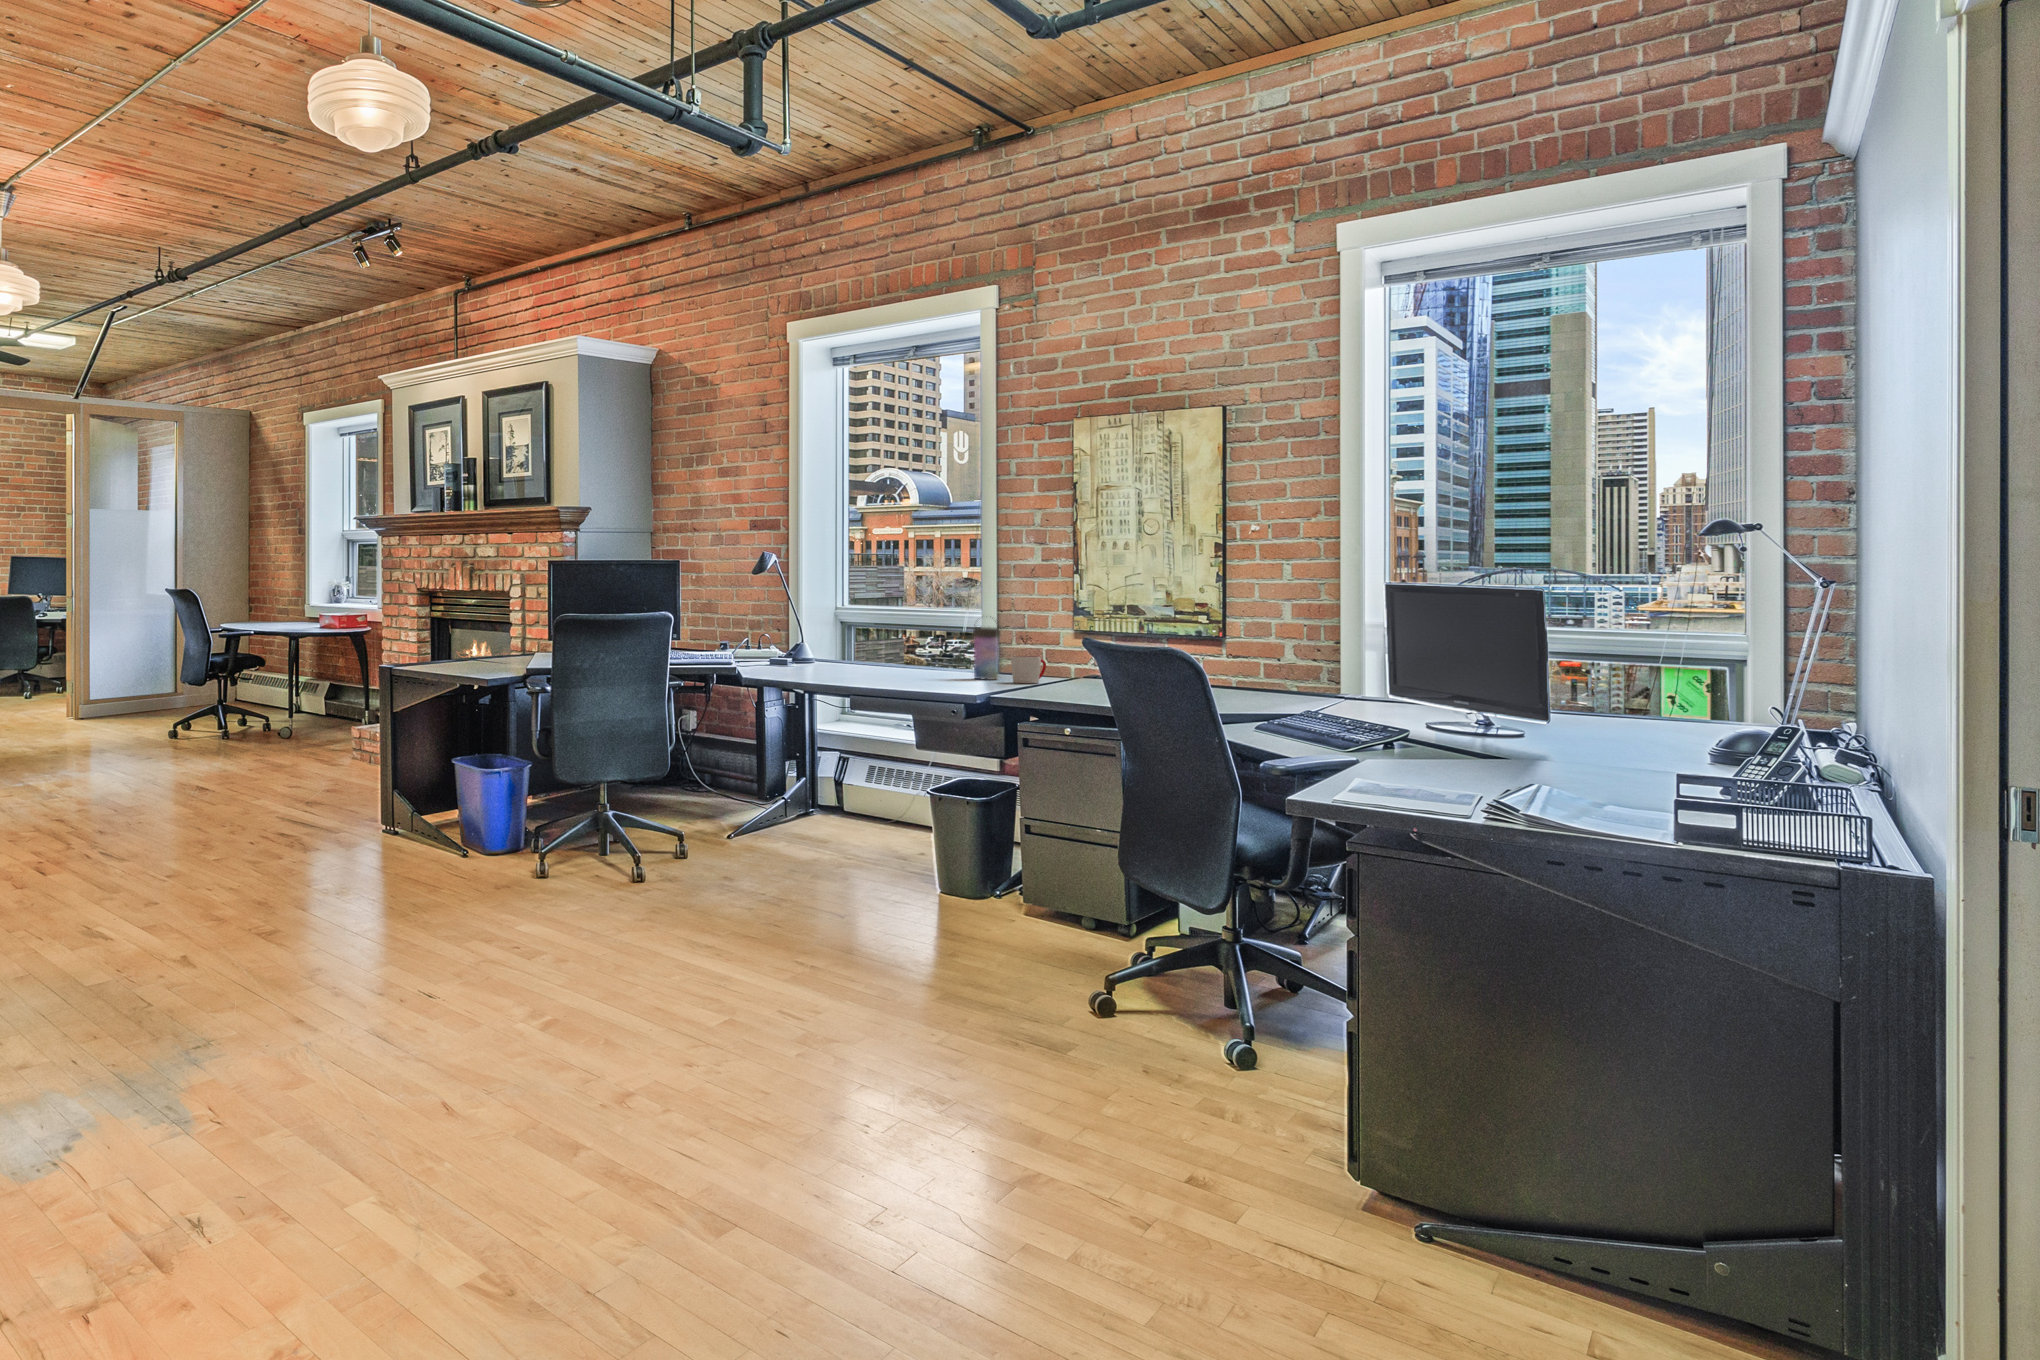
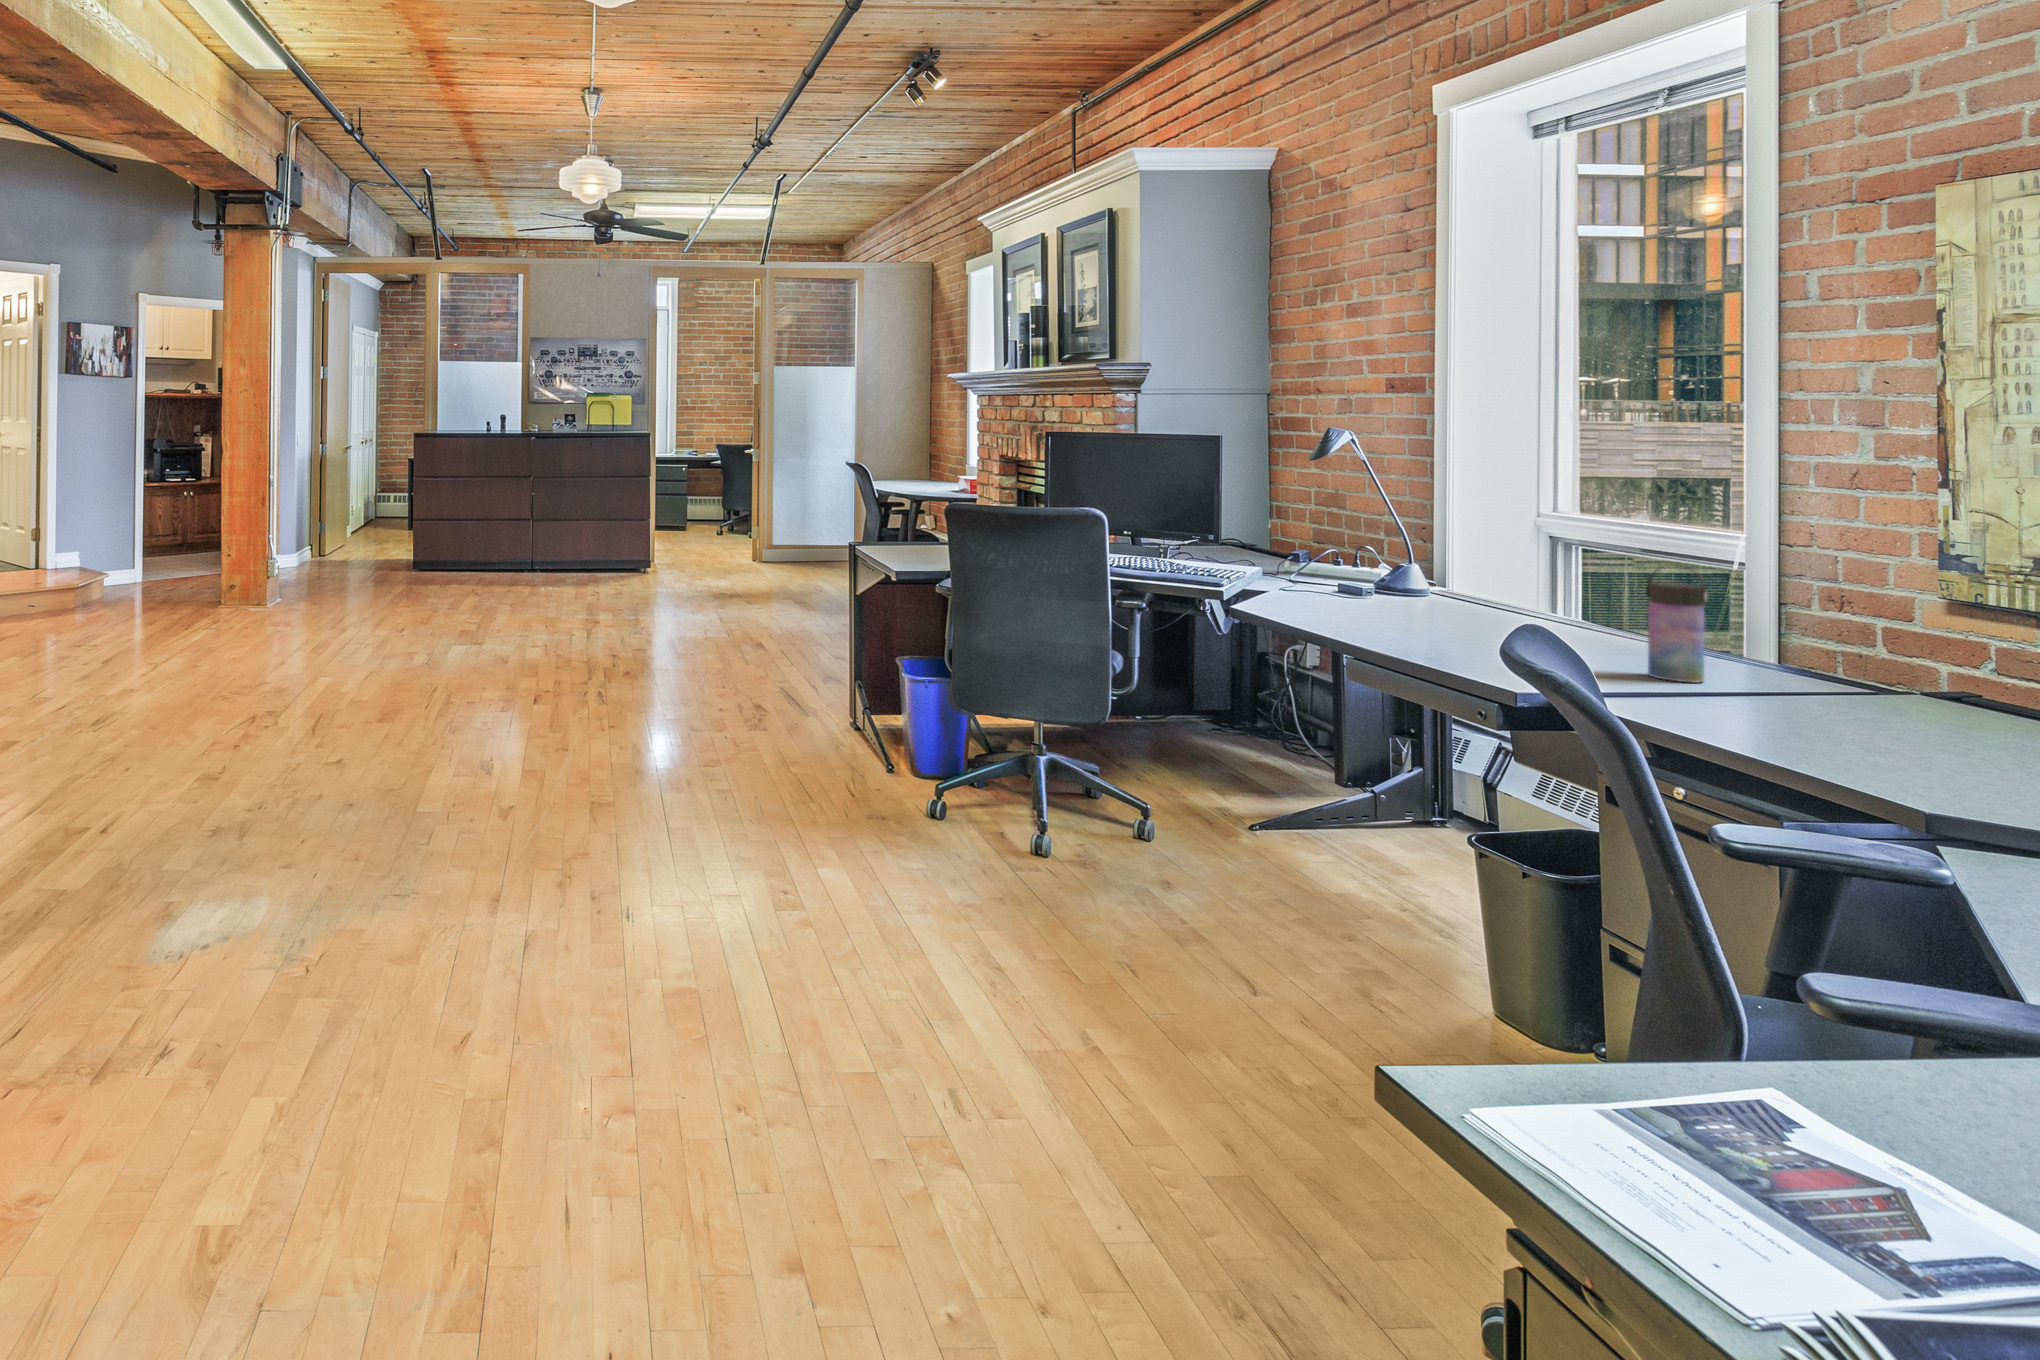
mug: present [1011,656,1046,683] -> none [1708,647,1804,707]

